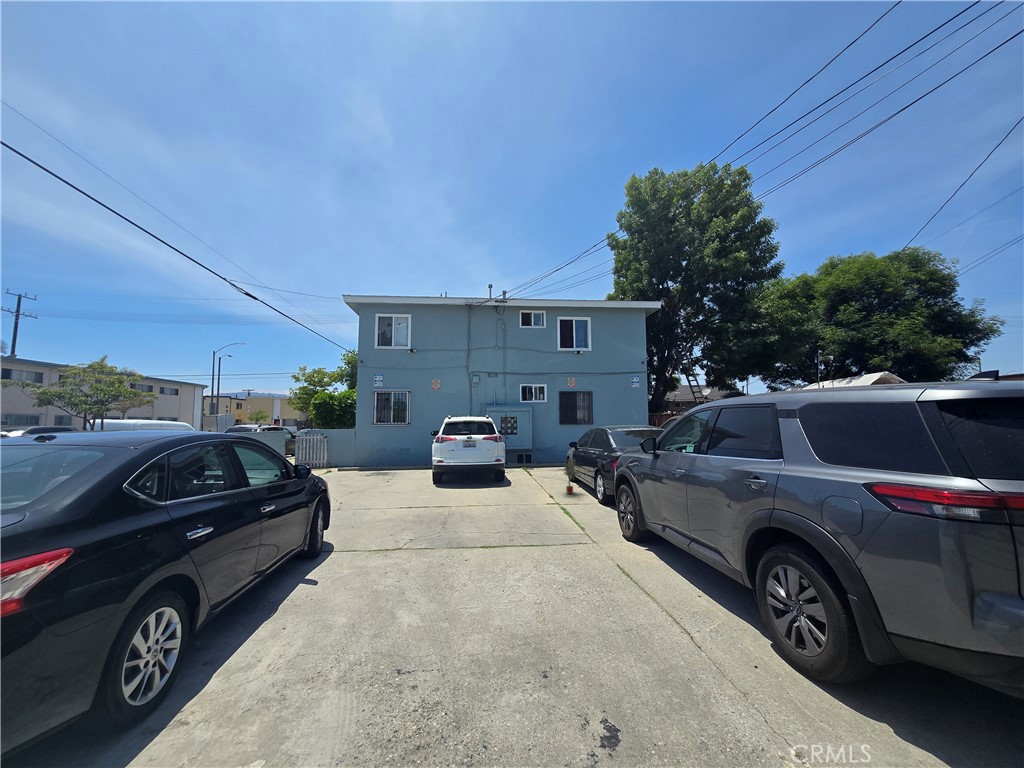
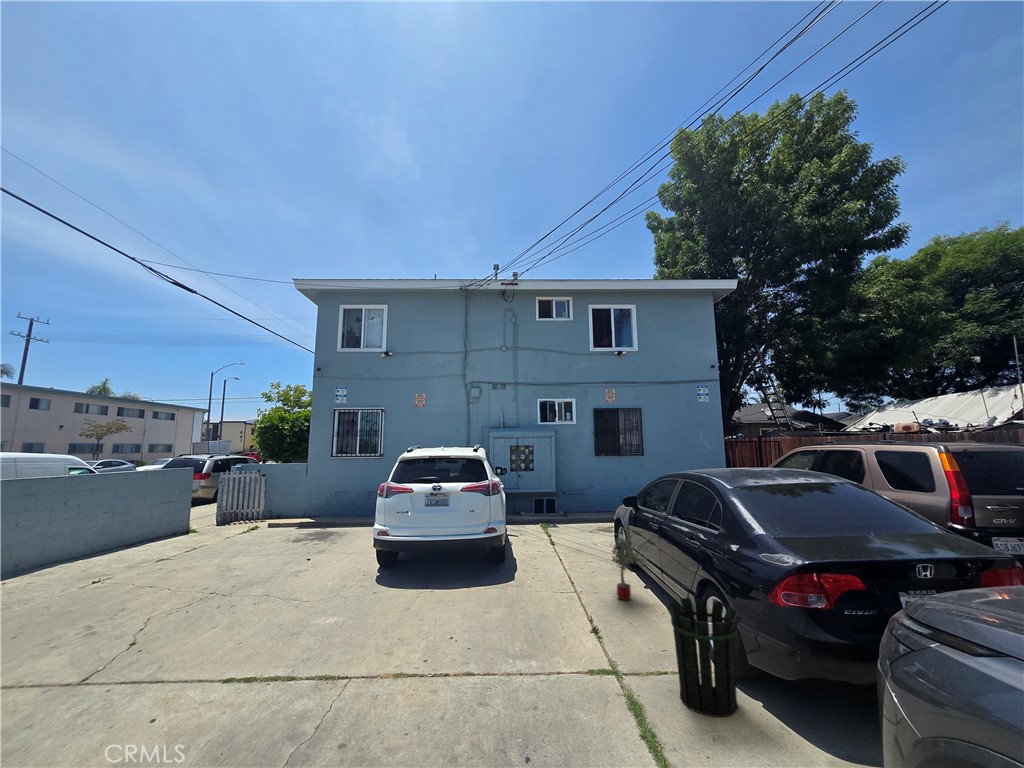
waste bin: none [582,477,610,516] -> present [666,598,740,717]

